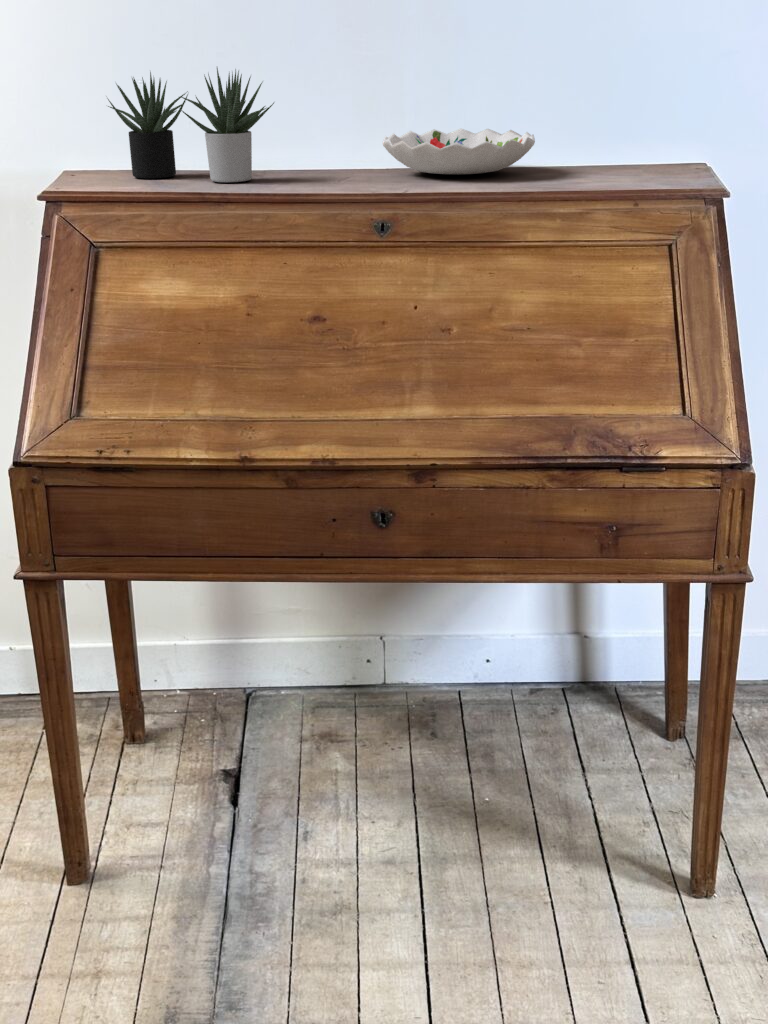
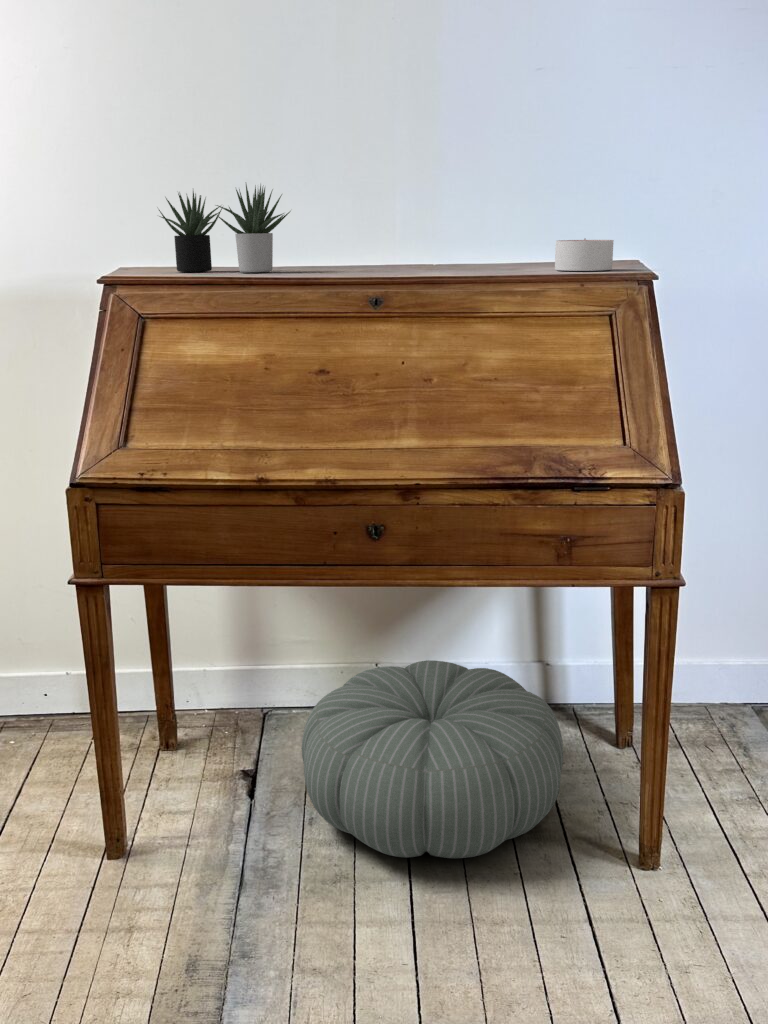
decorative bowl: present [383,129,535,174] -> none [378,237,500,269]
candle: none [603,141,677,185] -> present [555,239,614,271]
pouf: none [294,643,601,885] -> present [302,660,563,858]

